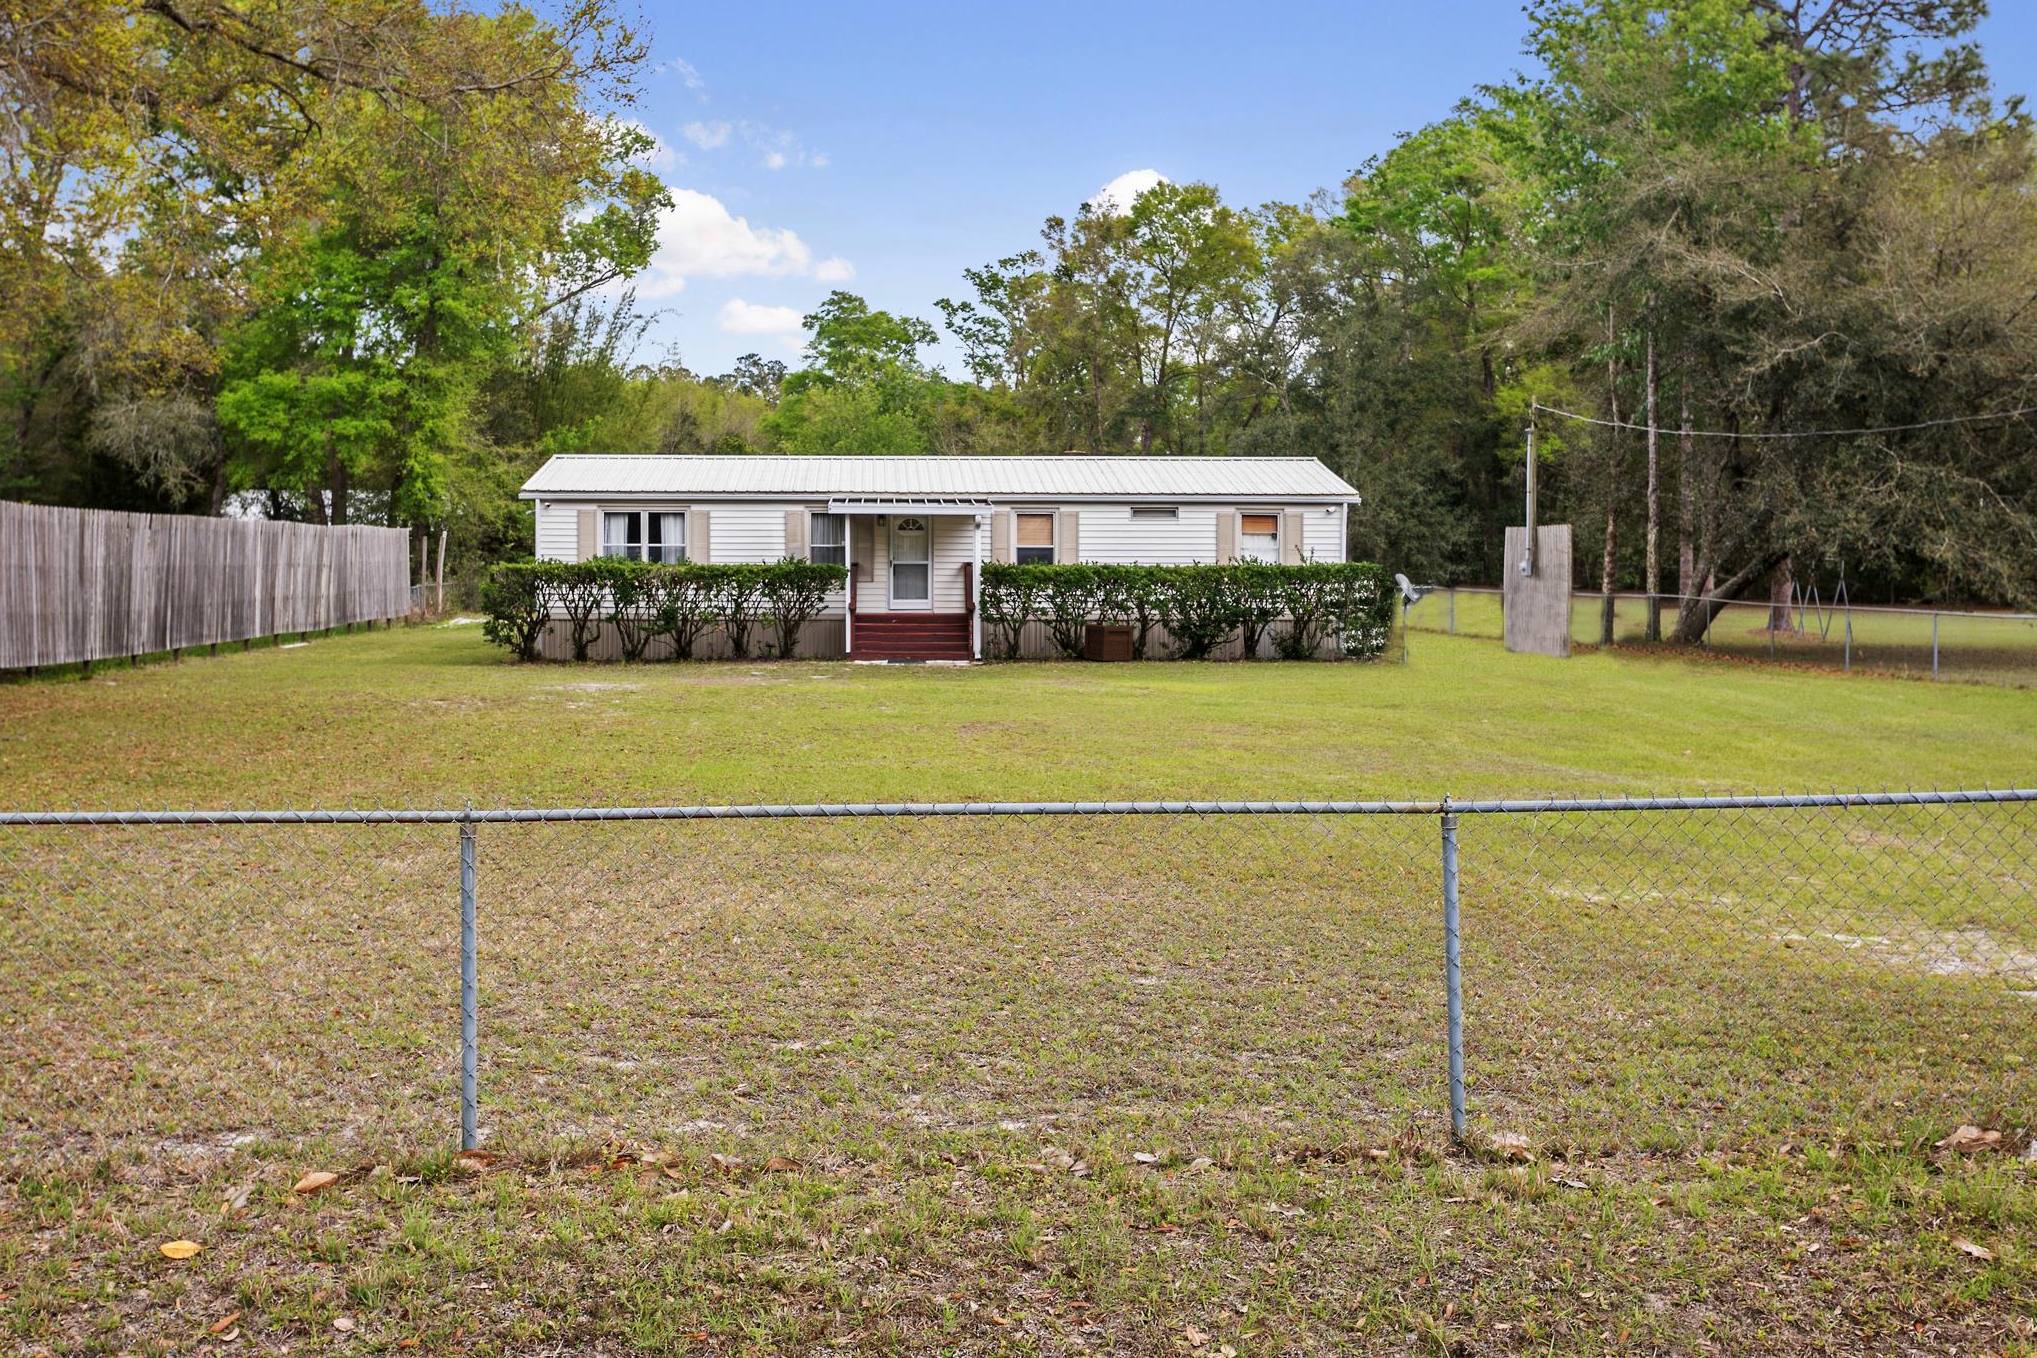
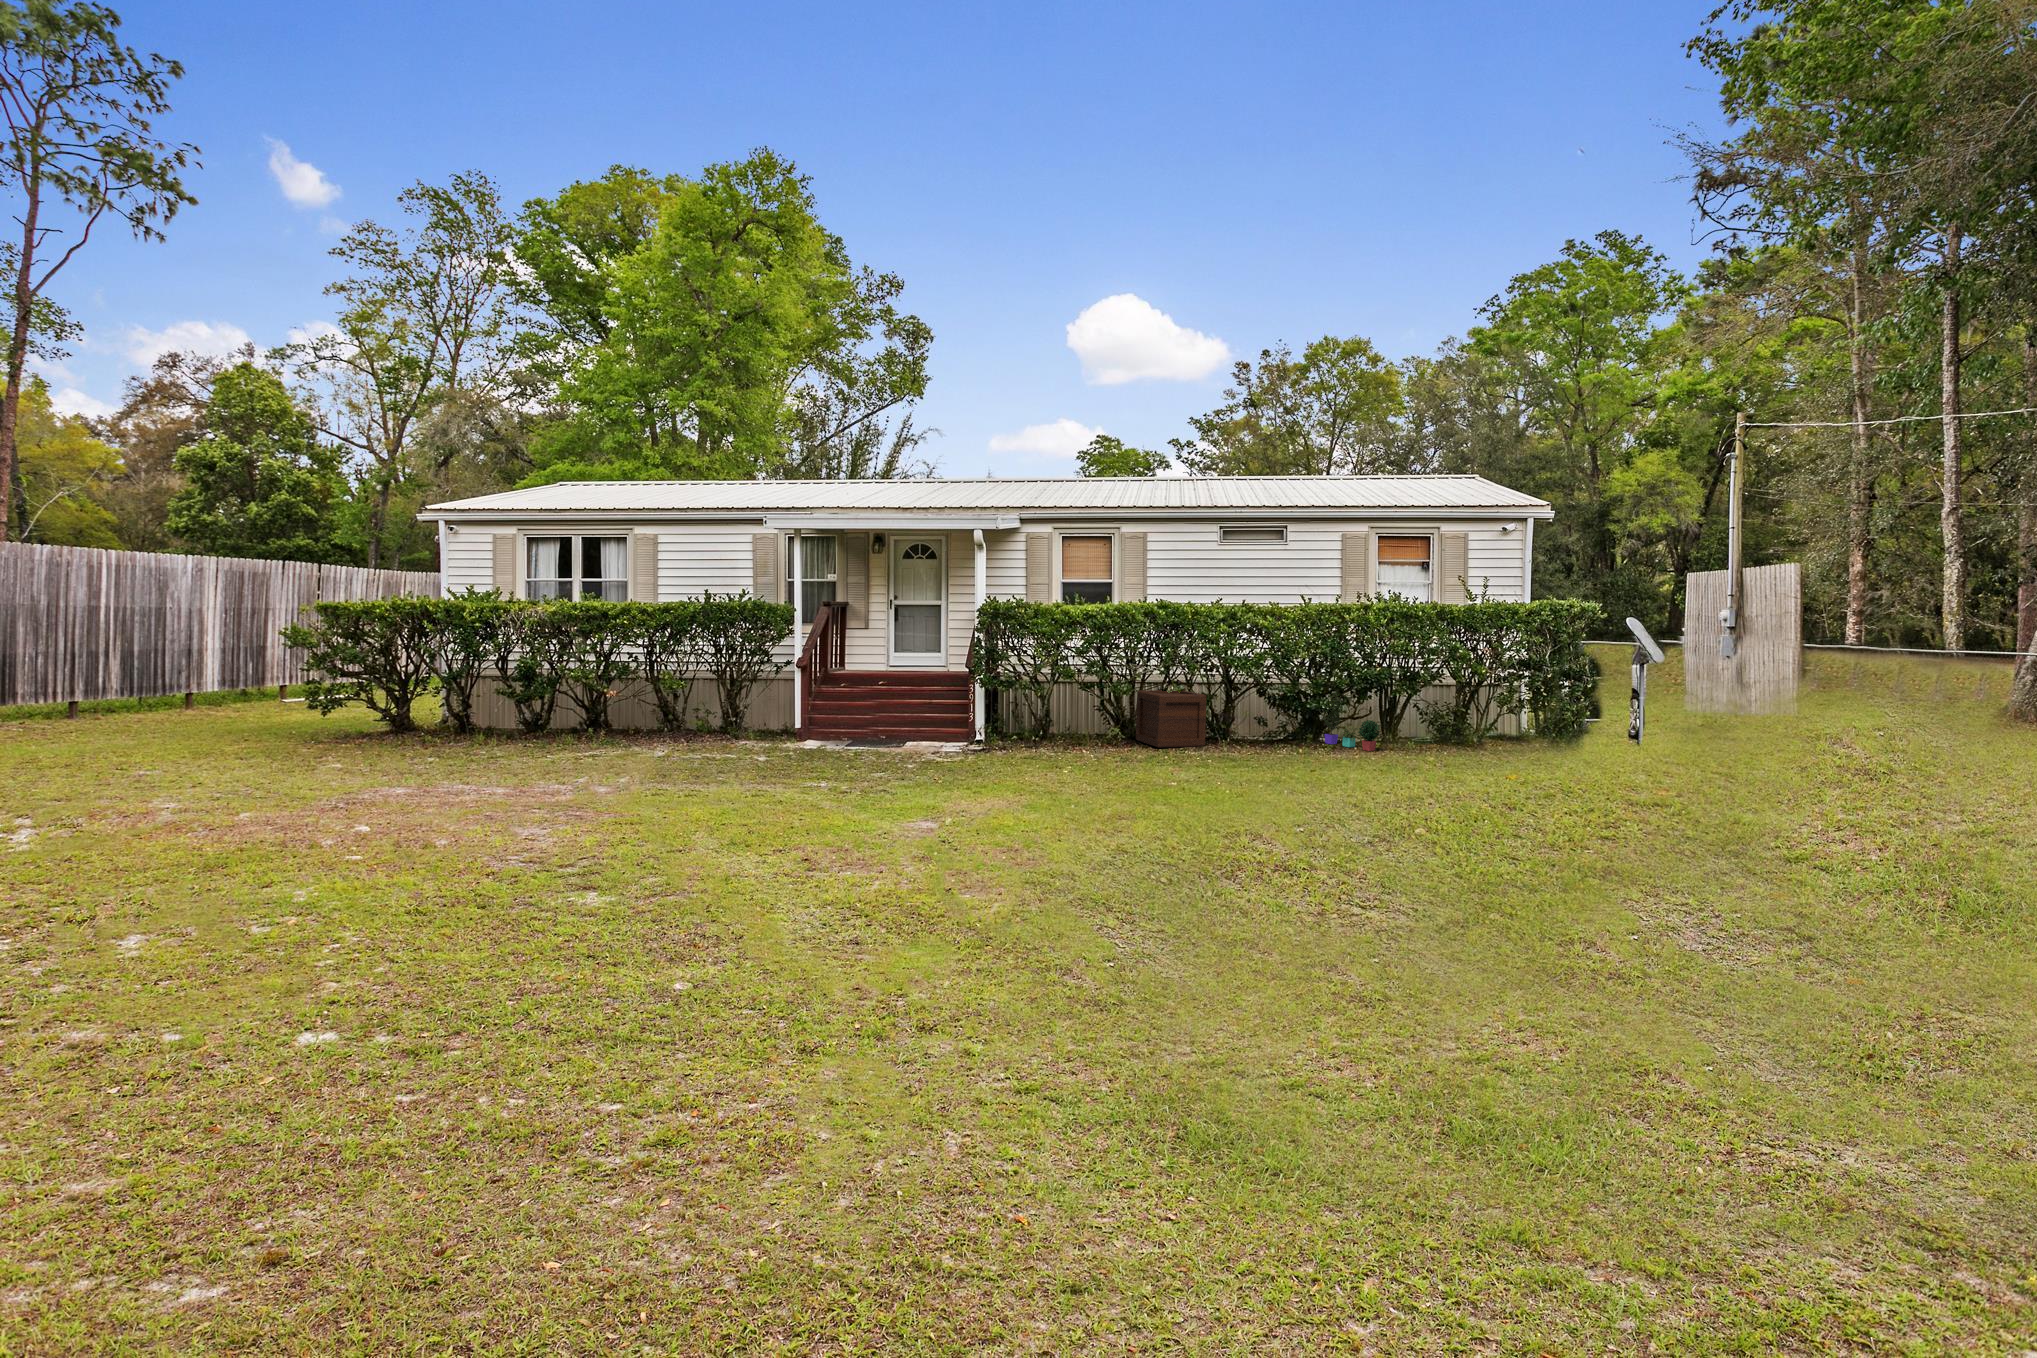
potted plant: none [1207,623,1246,661] -> present [1323,692,1380,751]

